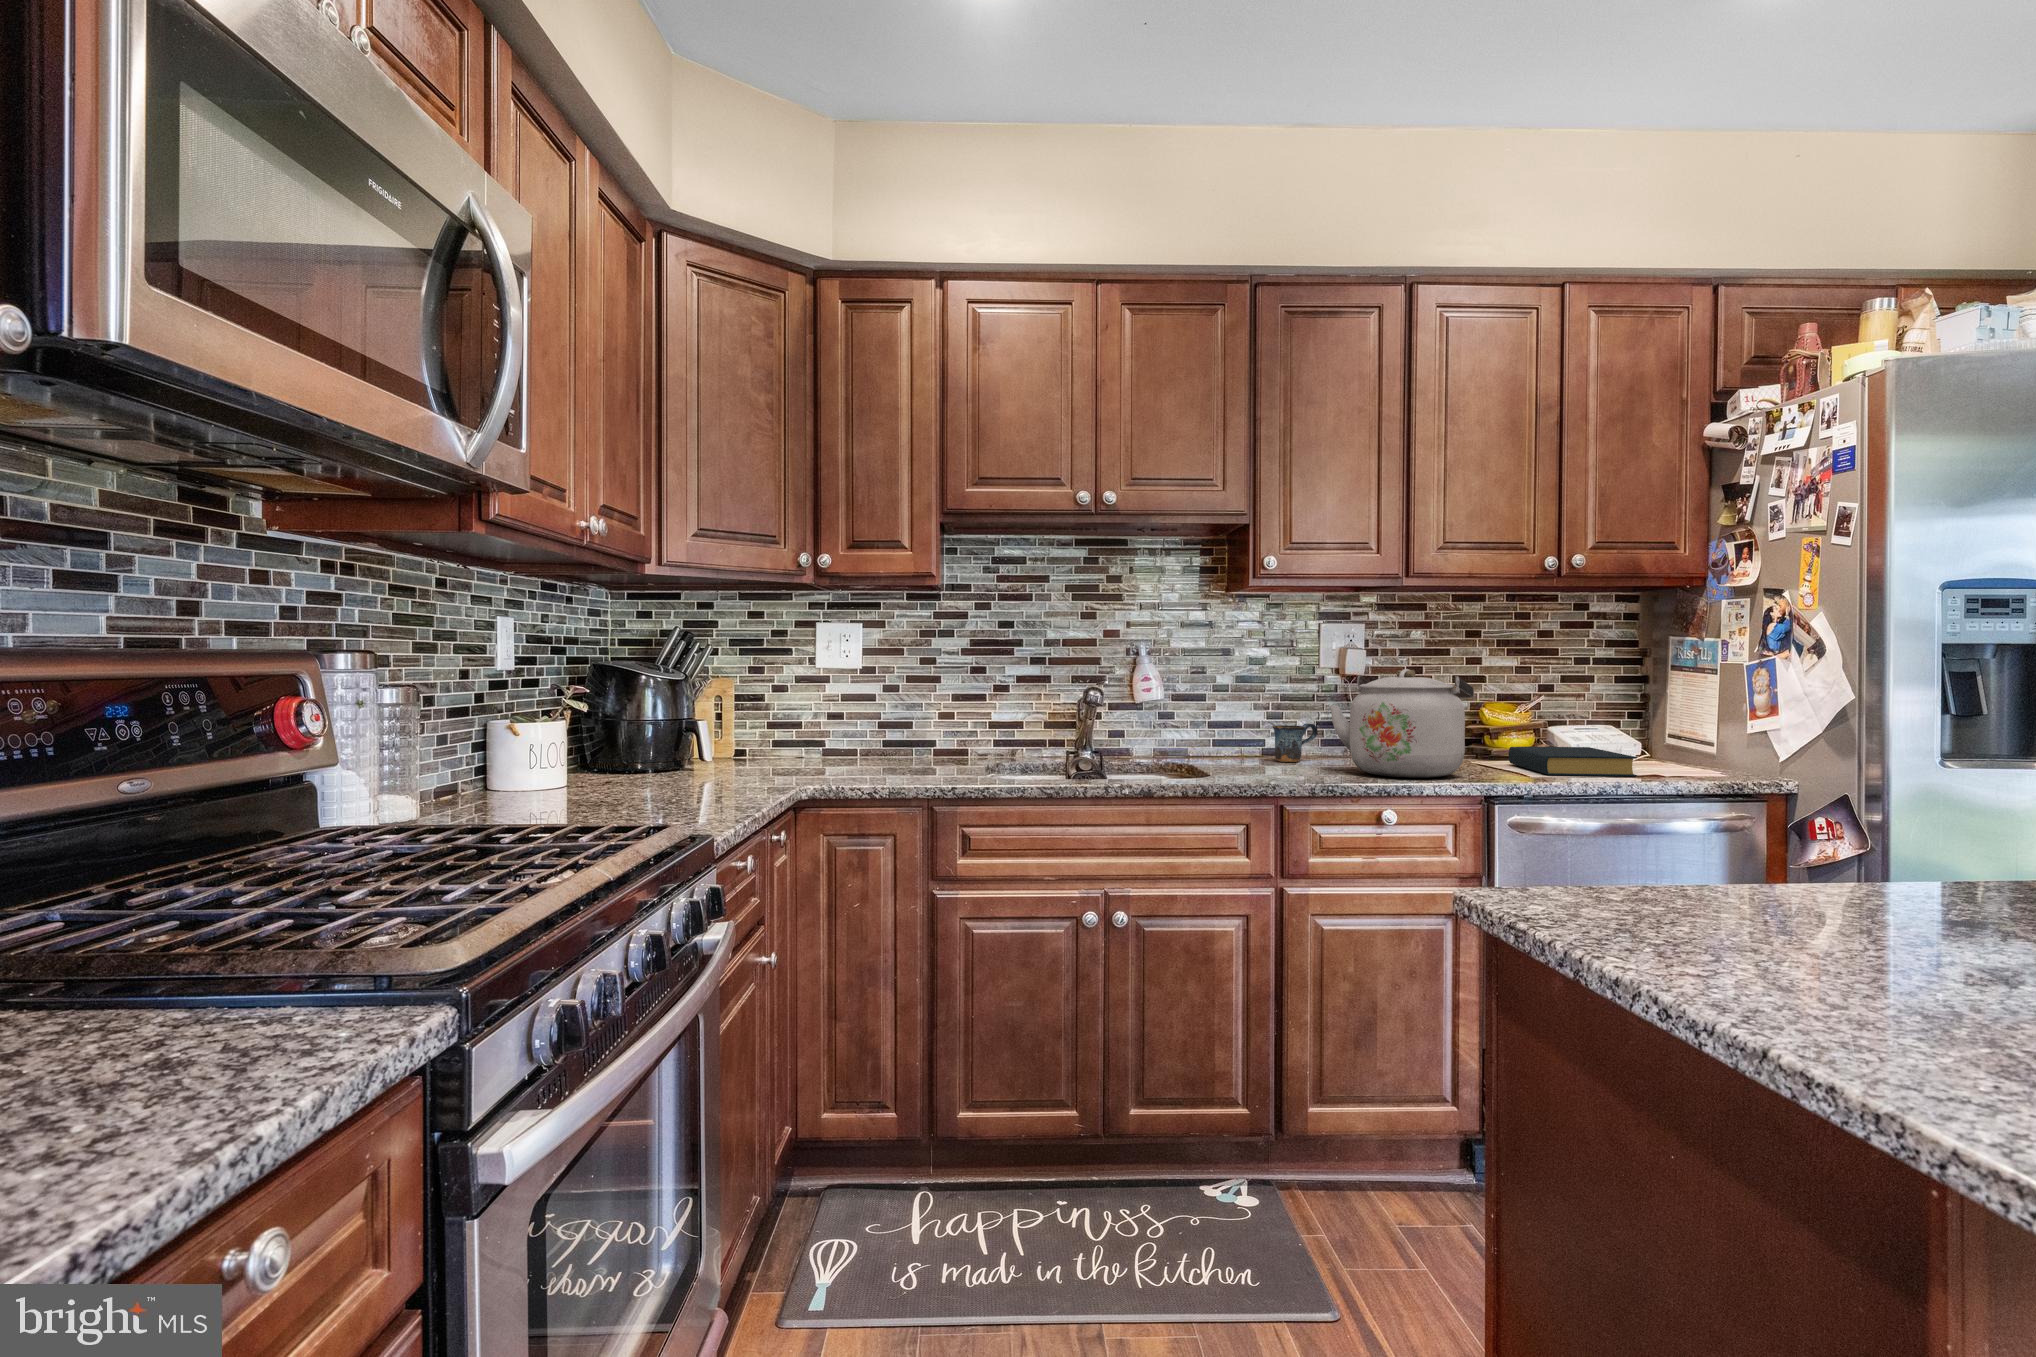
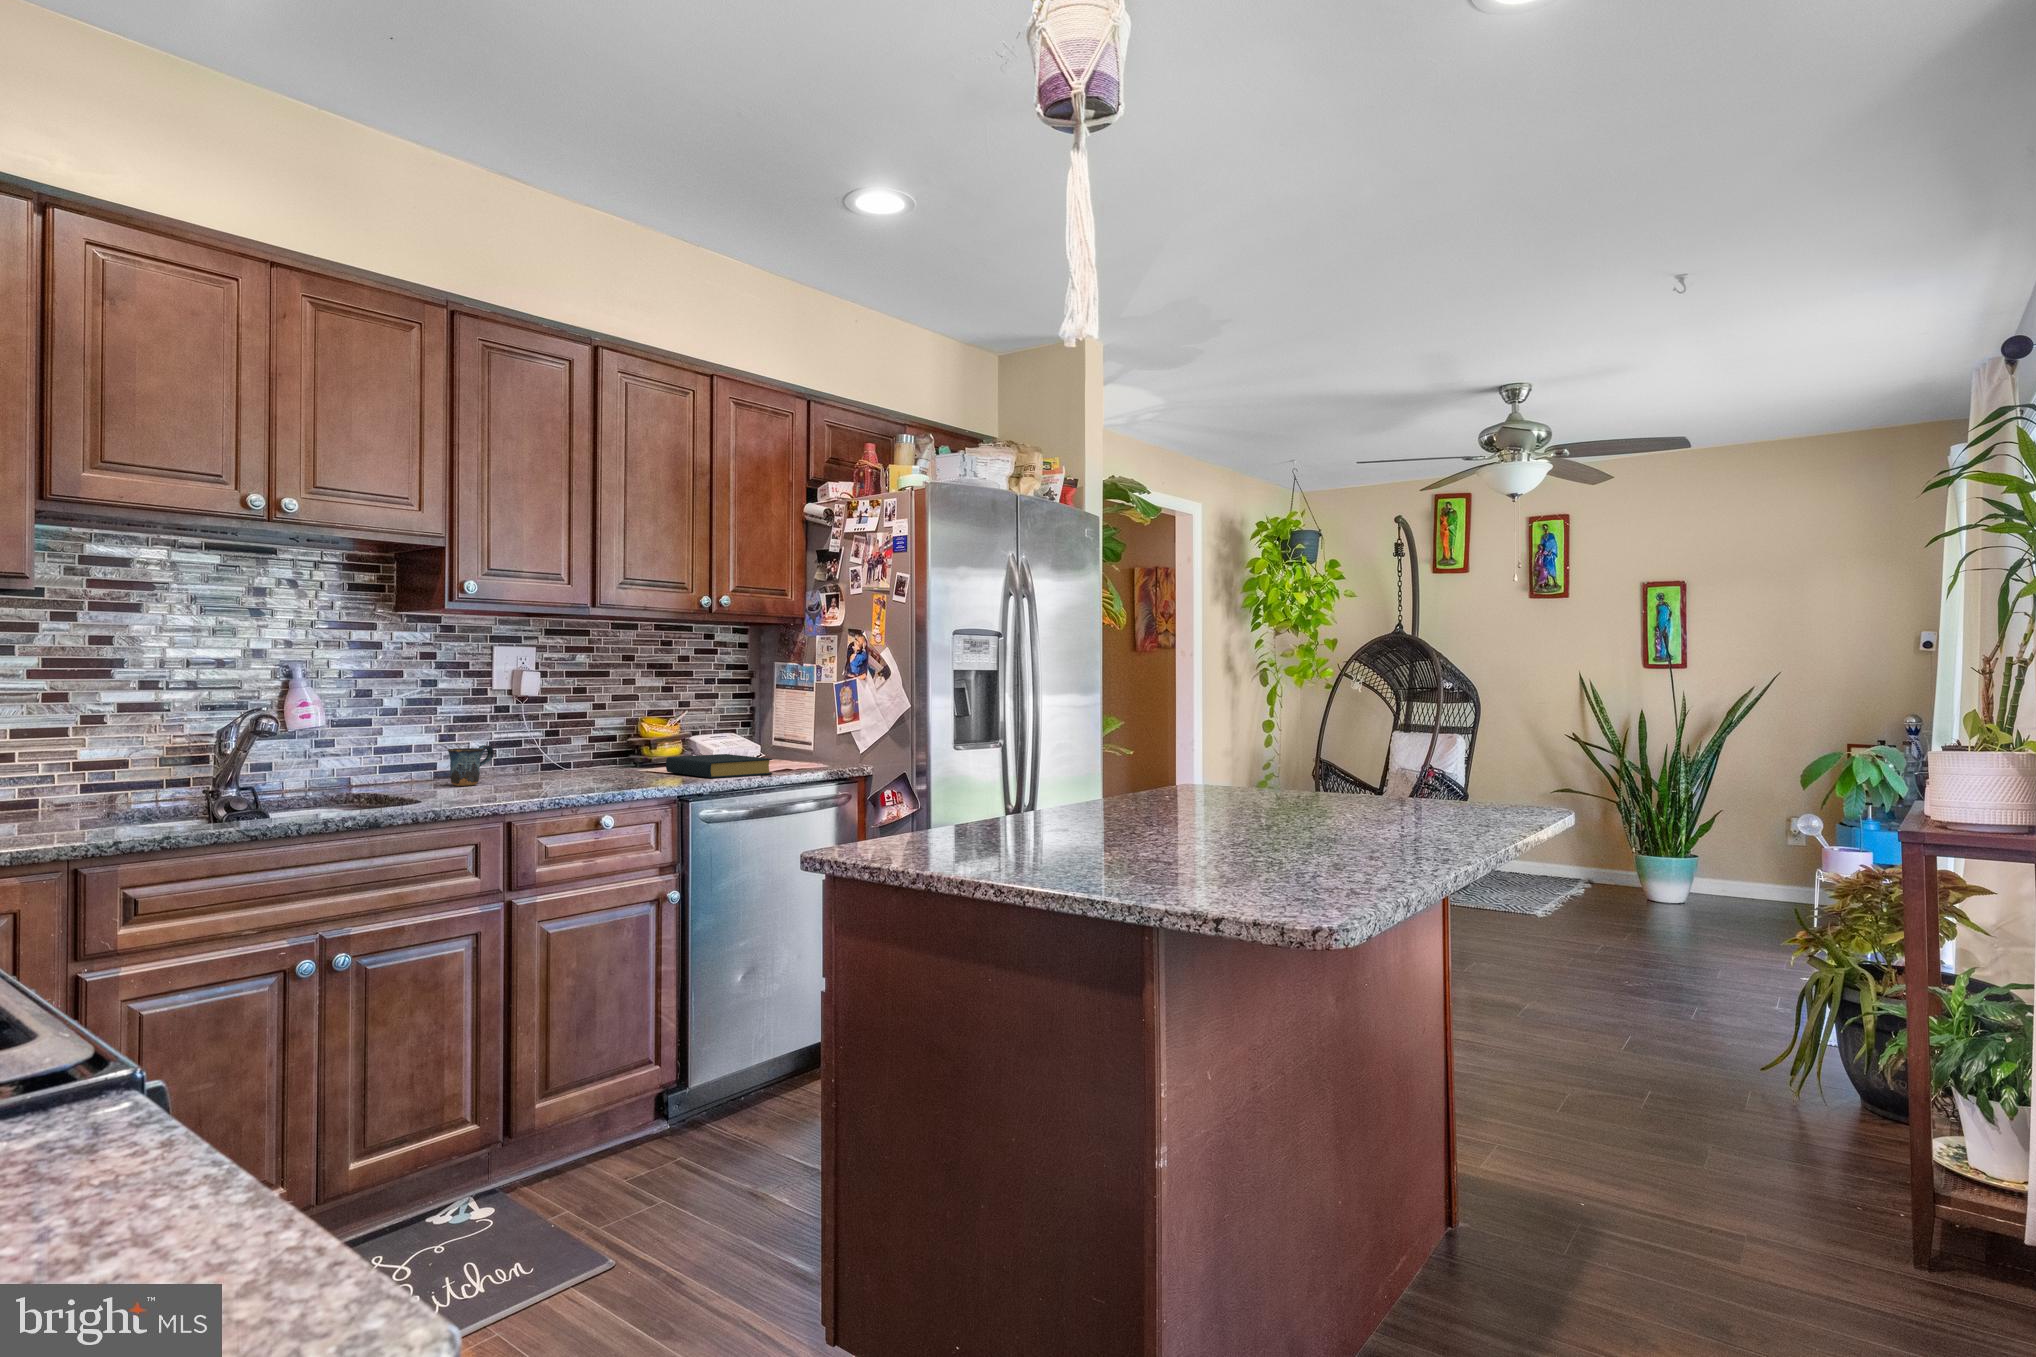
kettle: present [1329,669,1474,778] -> none [526,691,655,789]

